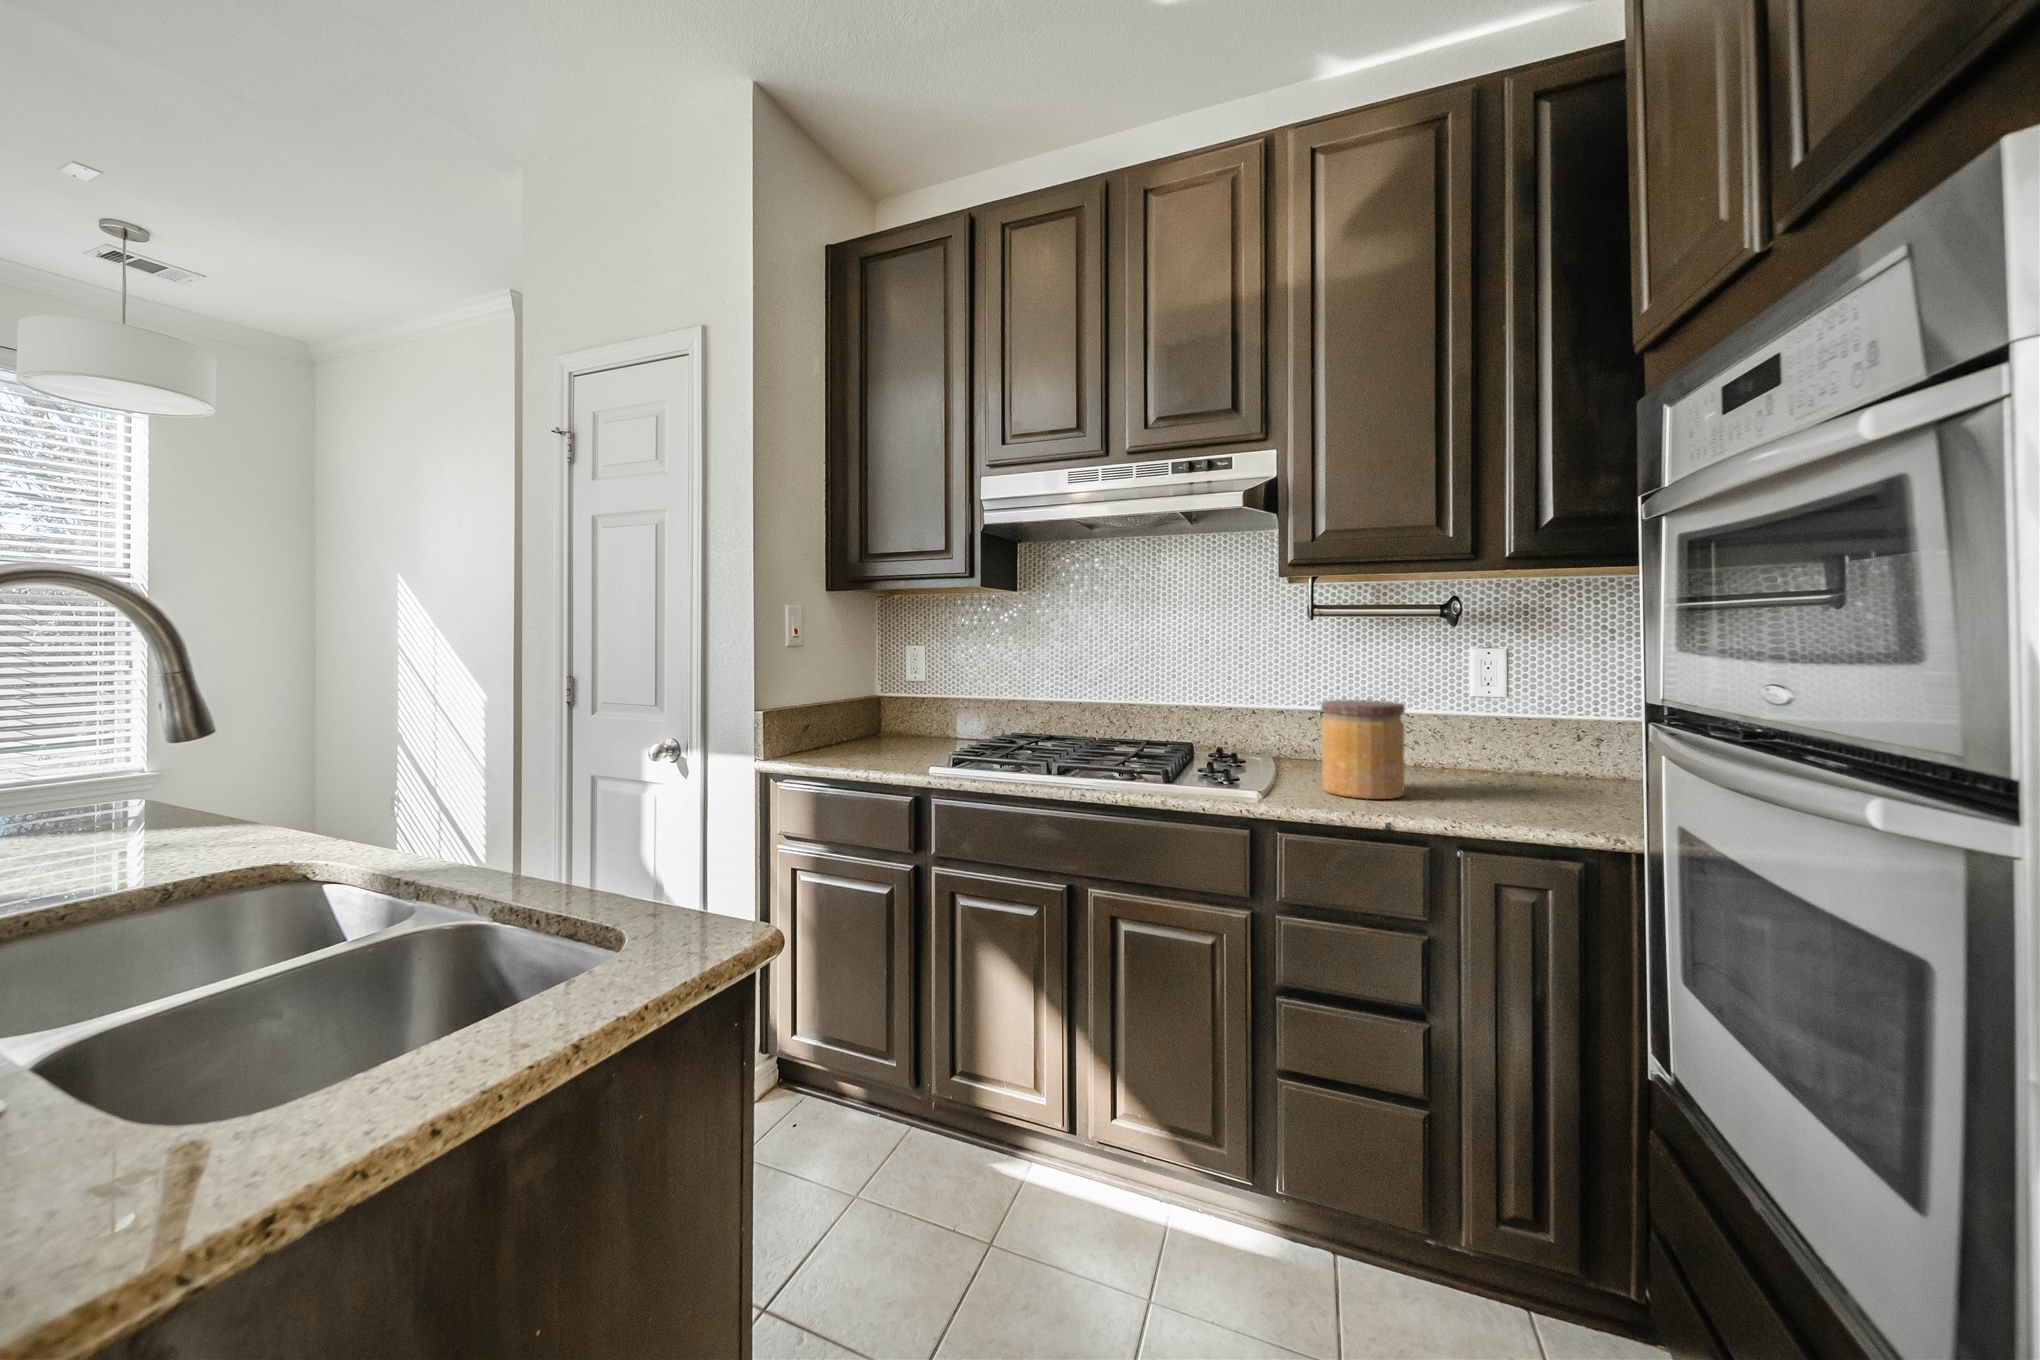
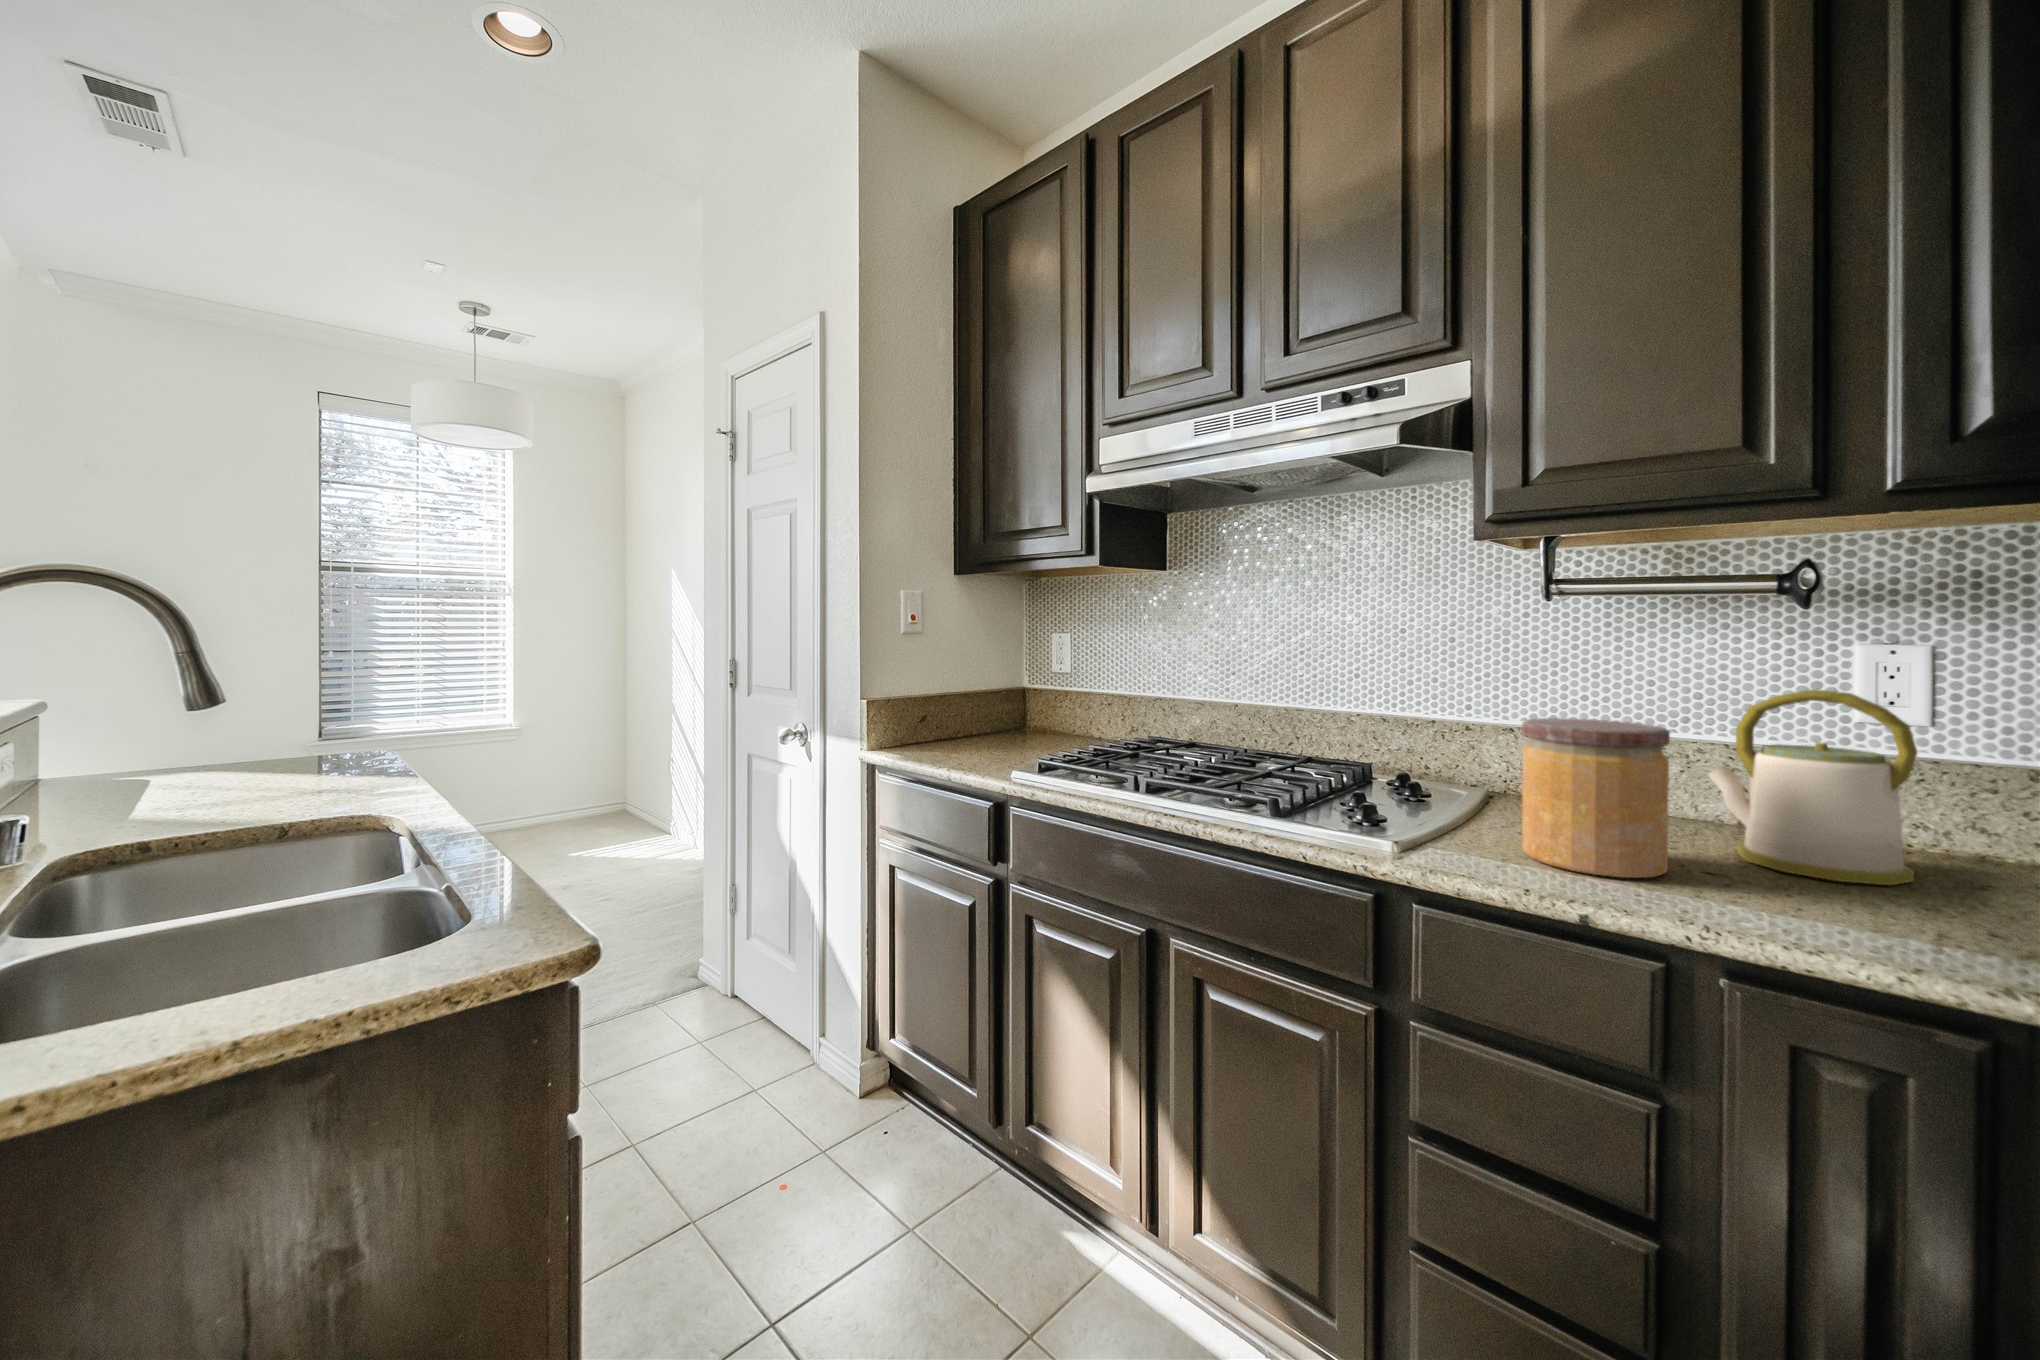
kettle: none [1410,676,1513,790] -> present [1708,689,1917,885]

